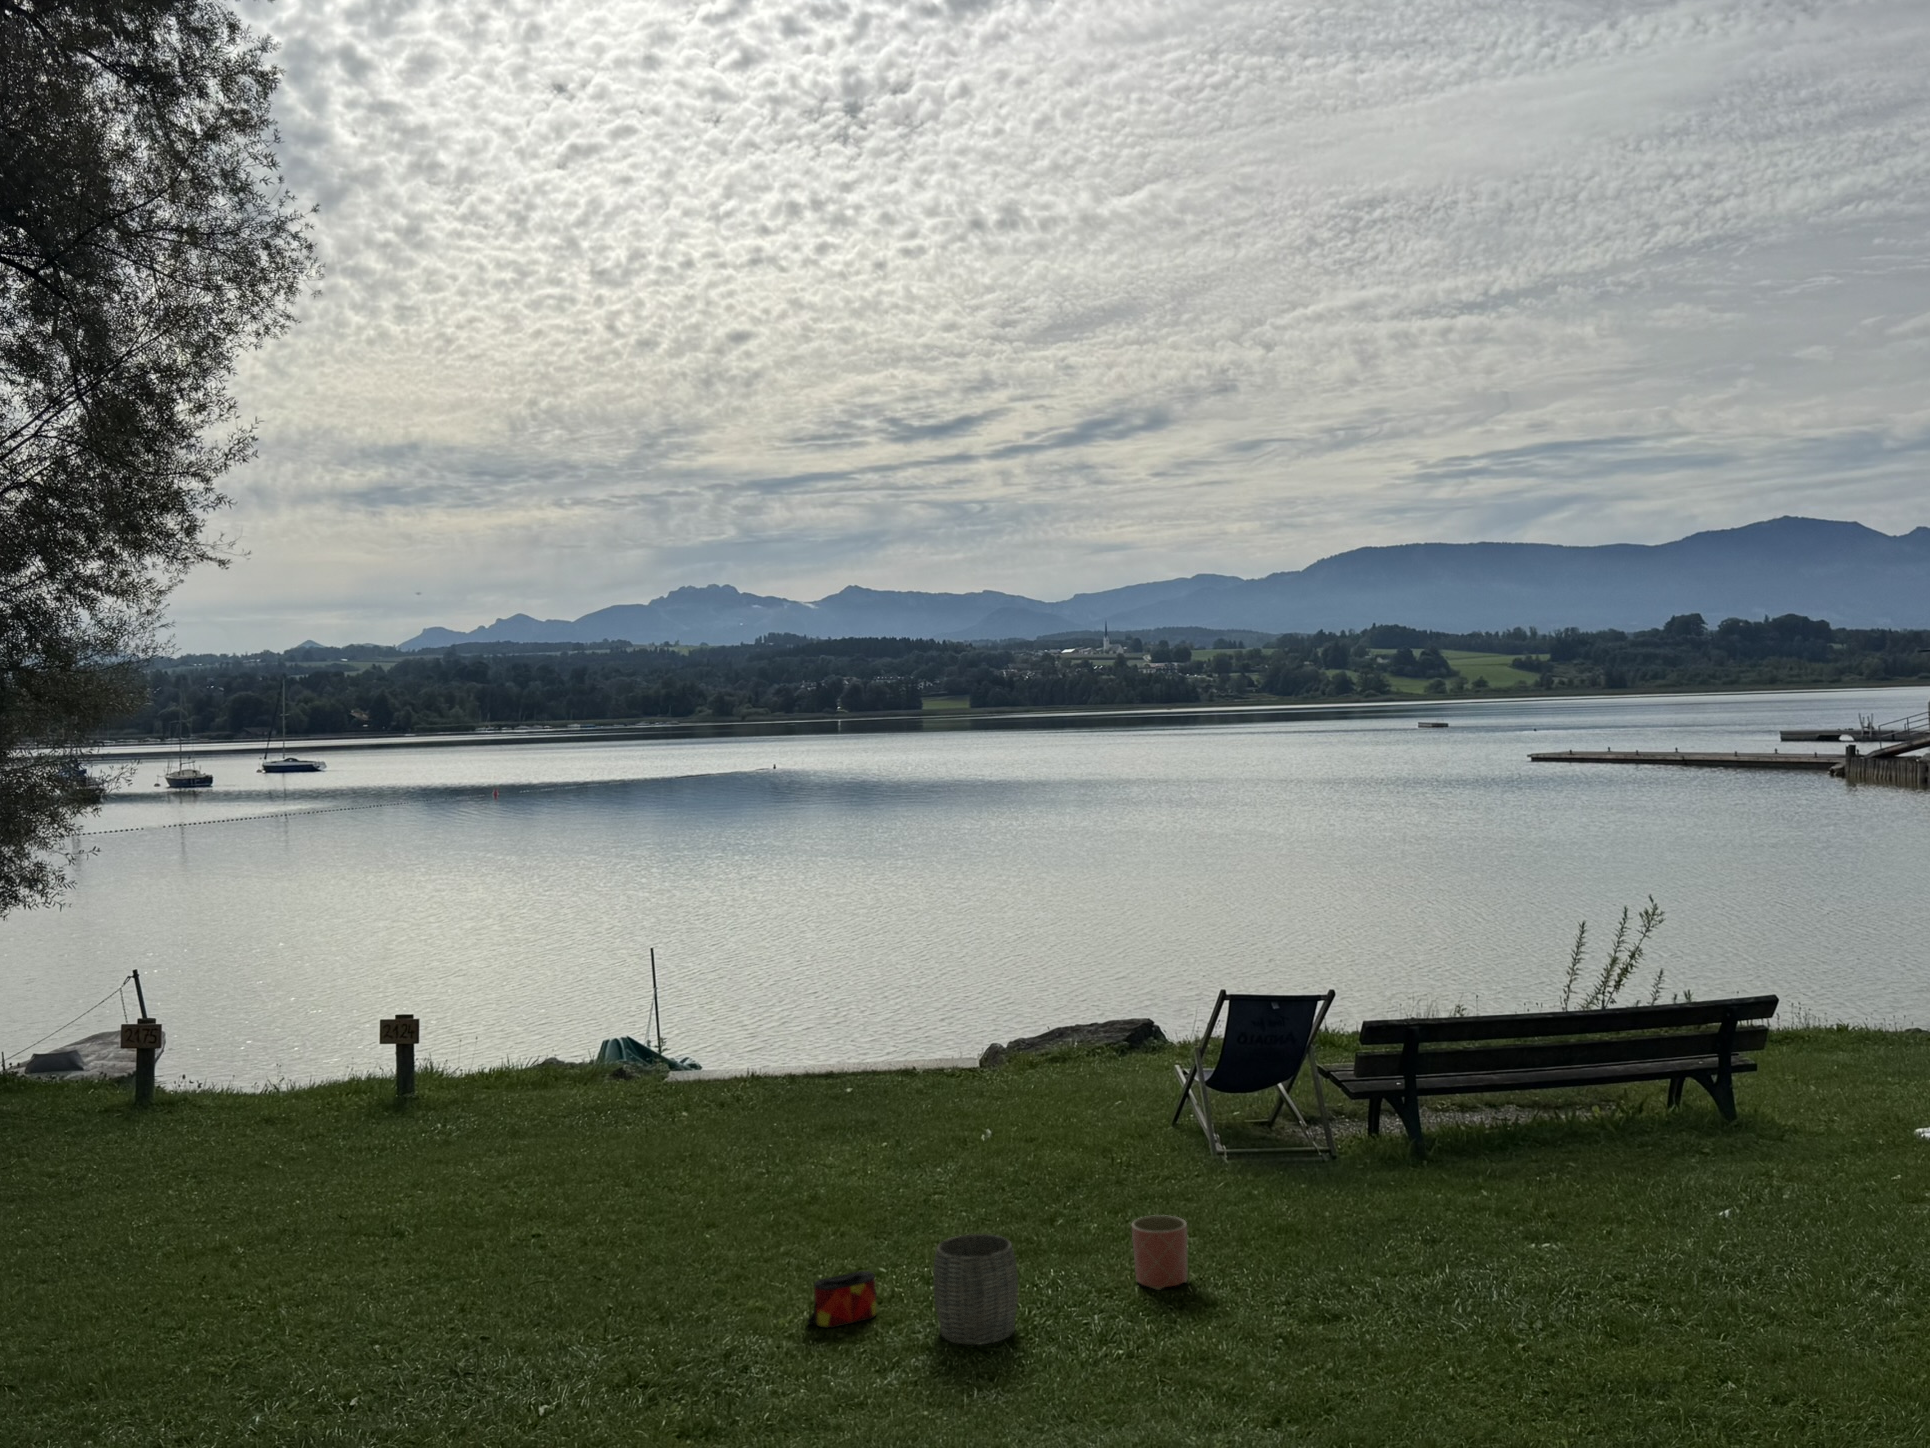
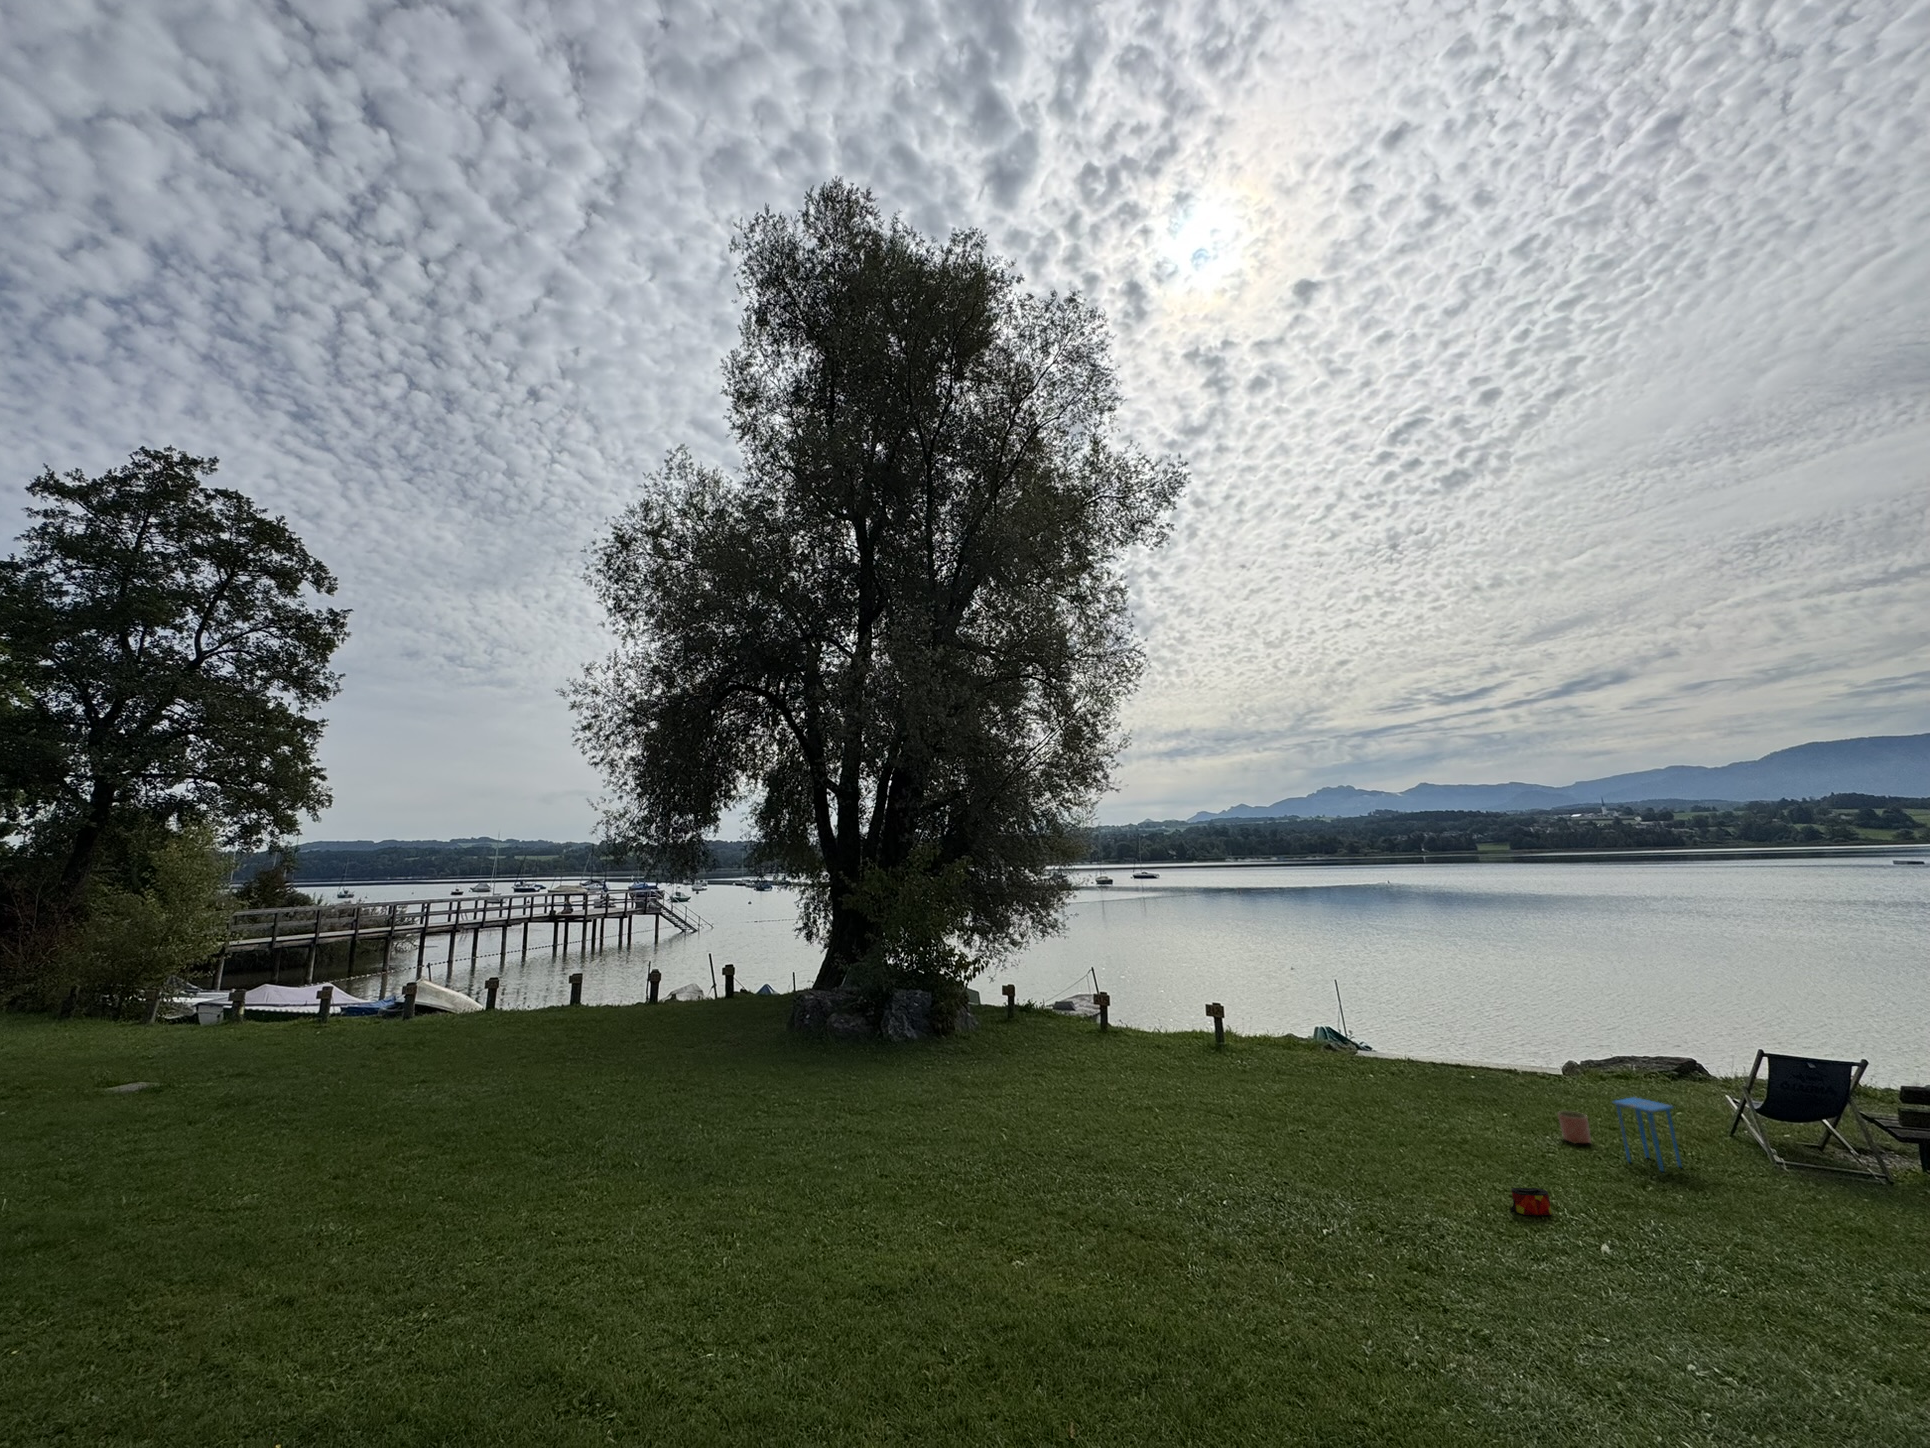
side table: none [1014,1081,1098,1199] -> present [1613,1097,1681,1171]
planter: present [1132,1215,1187,1290] -> present [1557,1111,1591,1143]
woven basket: present [933,1234,1018,1345] -> none [1588,1181,1649,1246]

